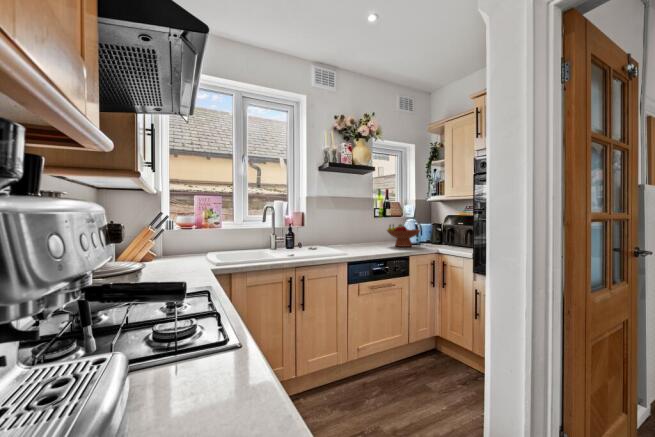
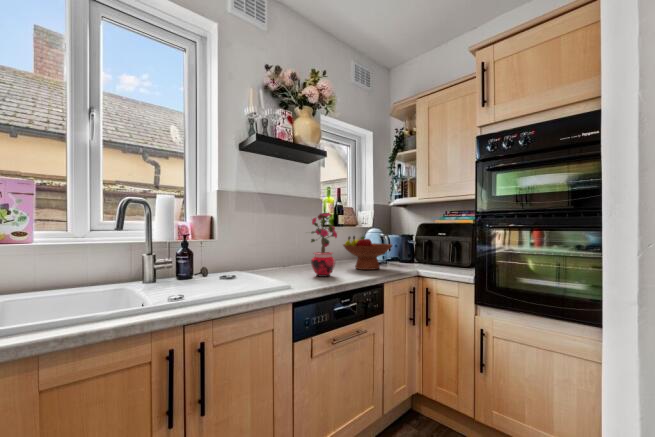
potted plant: none [358,209,379,250] -> present [311,213,337,277]

